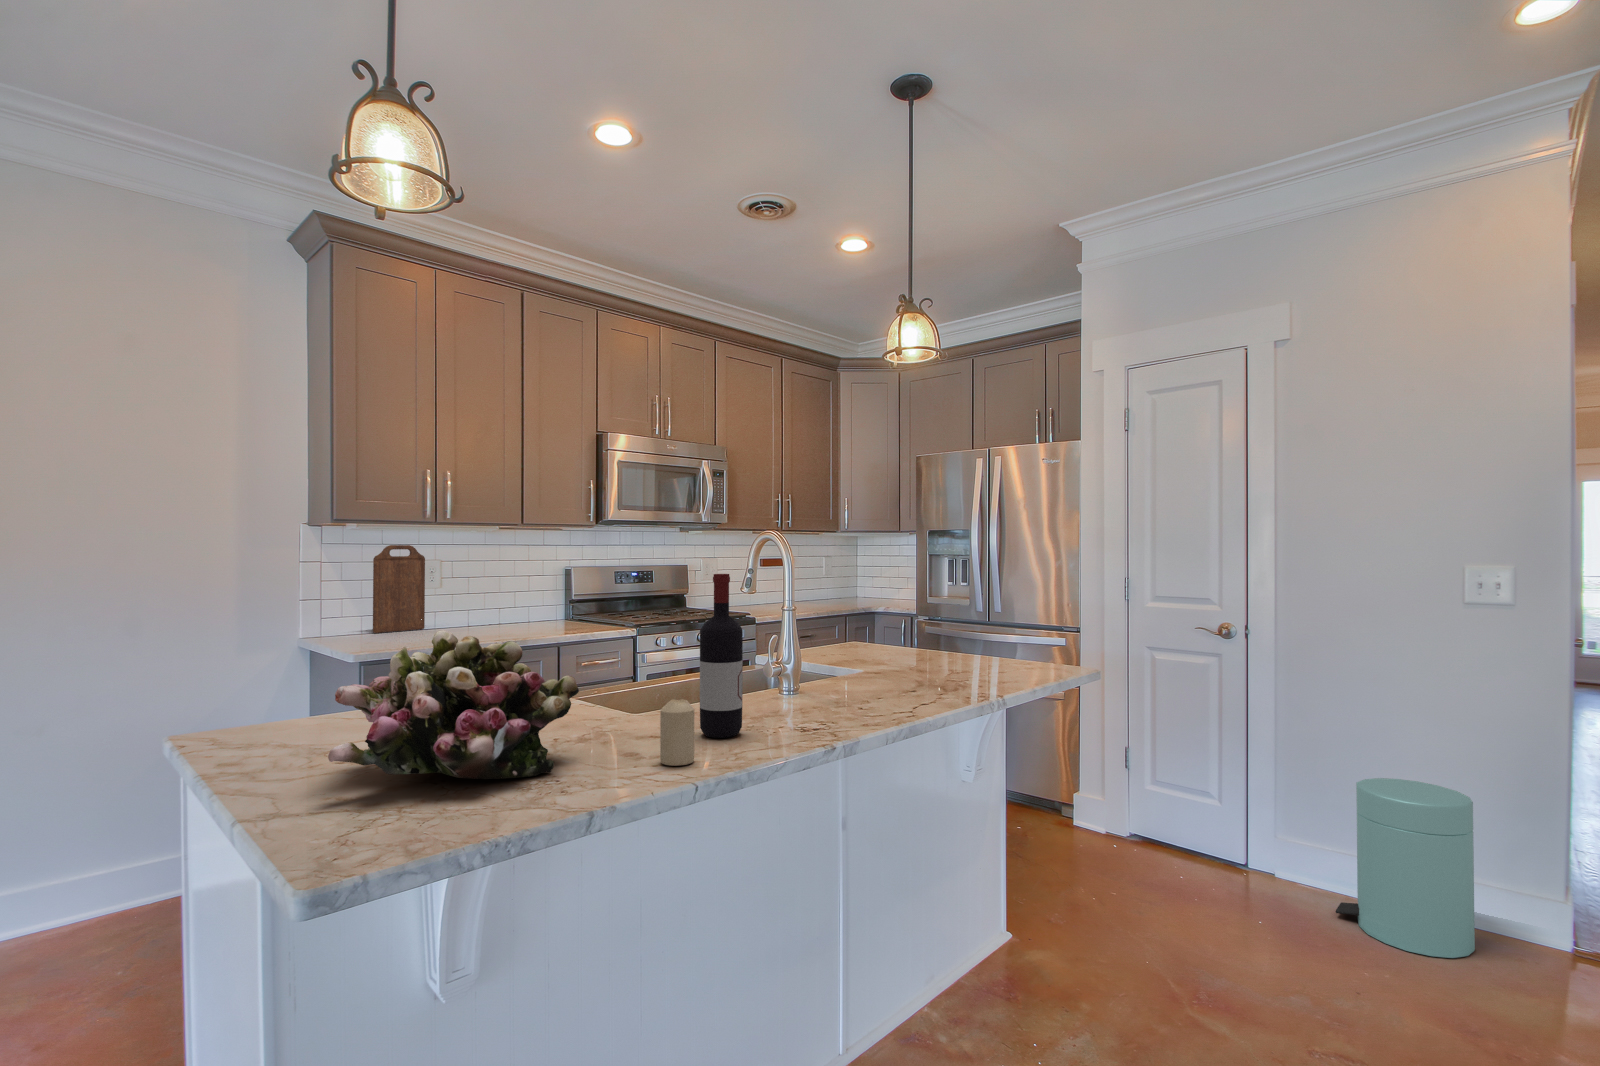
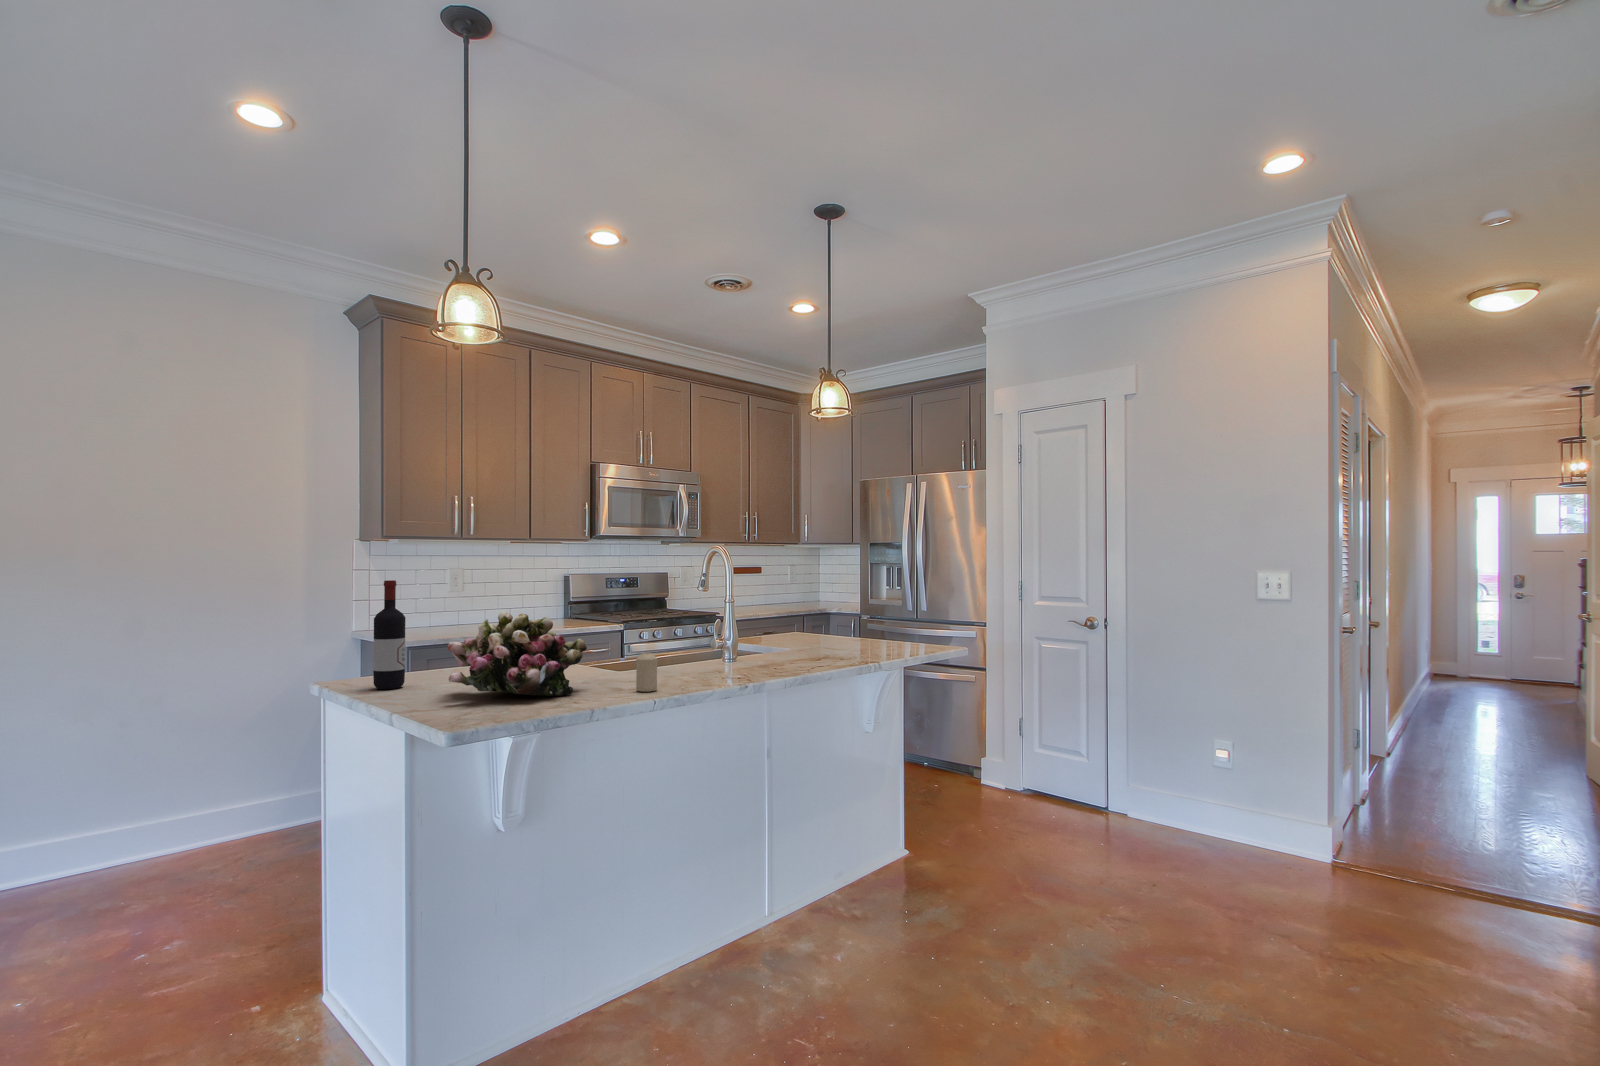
cutting board: present [373,545,425,633] -> none [409,556,450,627]
wine bottle: present [700,574,743,738] -> present [373,580,405,689]
trash can: present [1335,778,1475,958] -> none [1159,735,1252,864]

